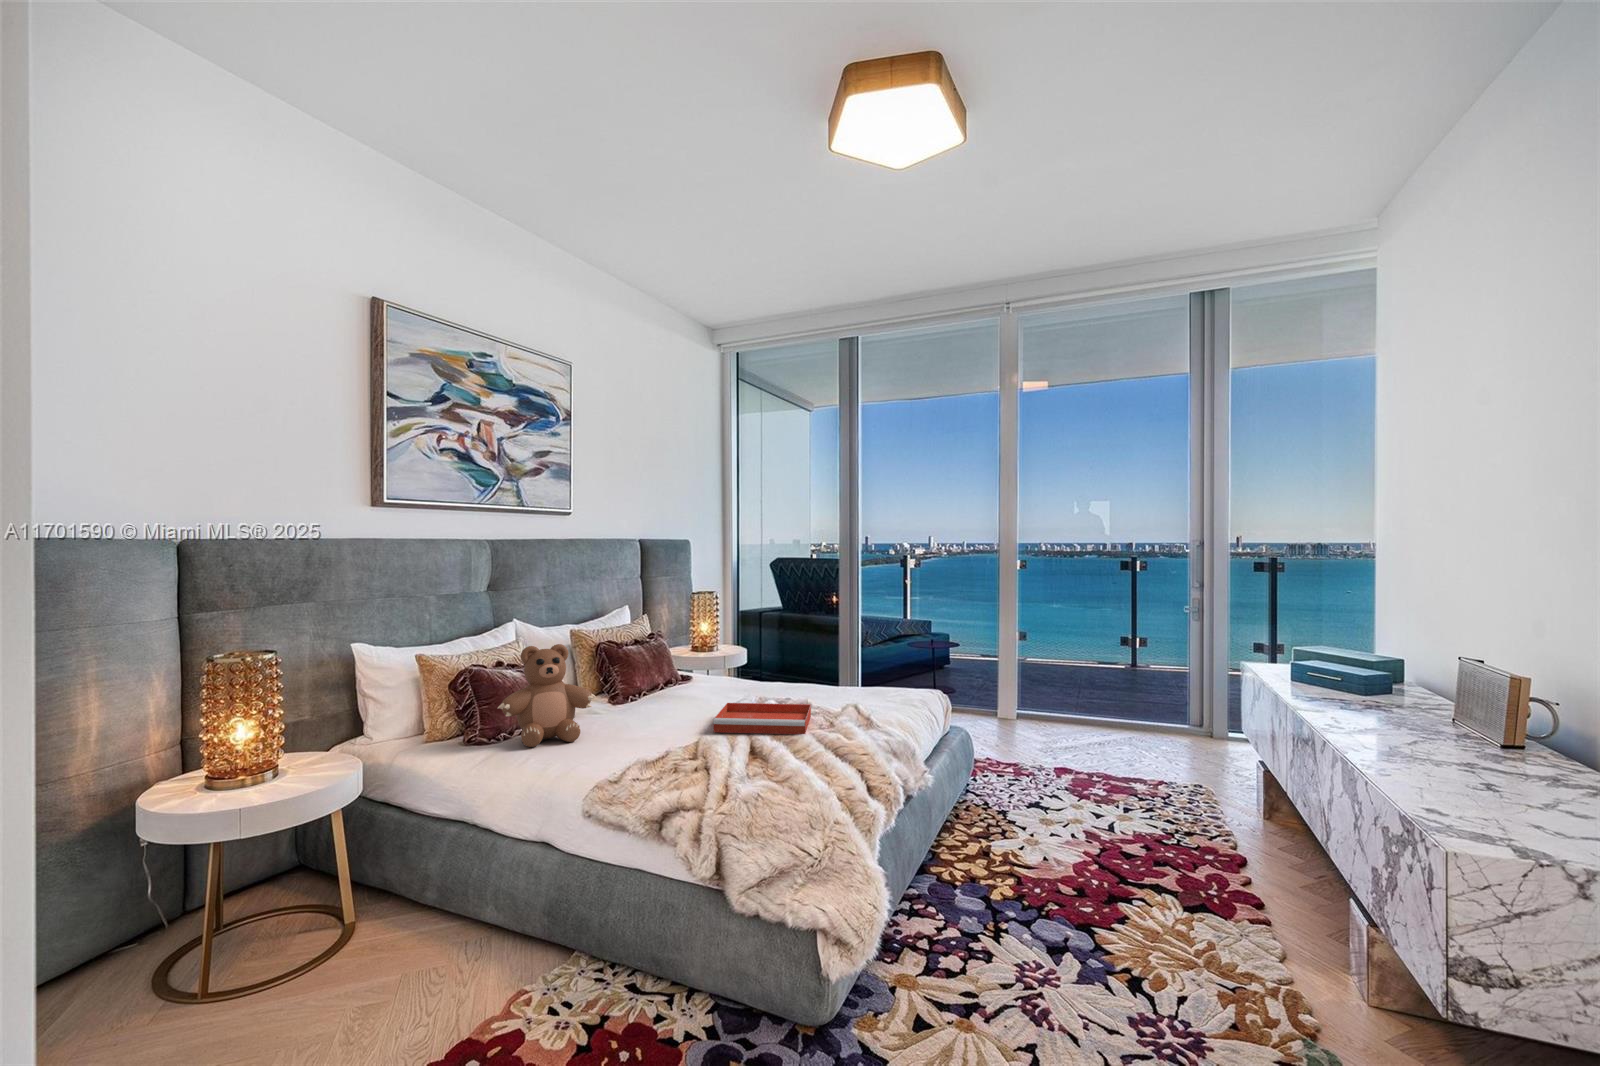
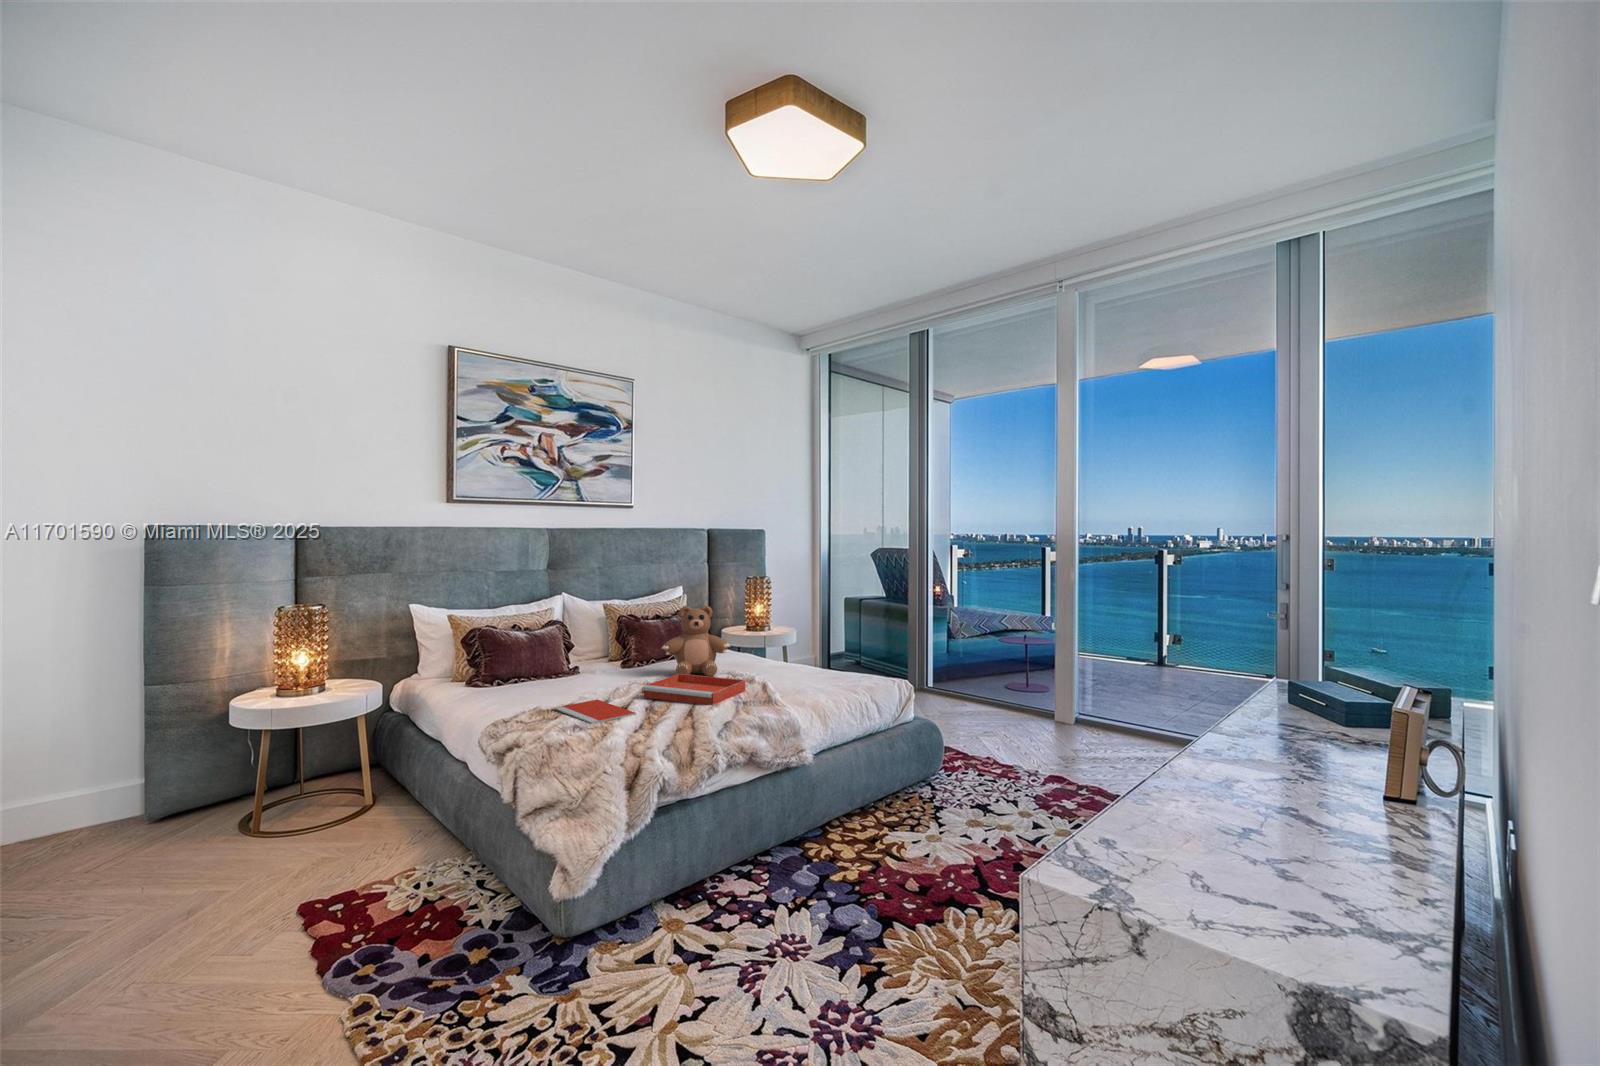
teddy bear: present [498,644,596,747] -> present [662,606,730,676]
notebook: none [635,739,741,767] -> present [554,700,636,724]

